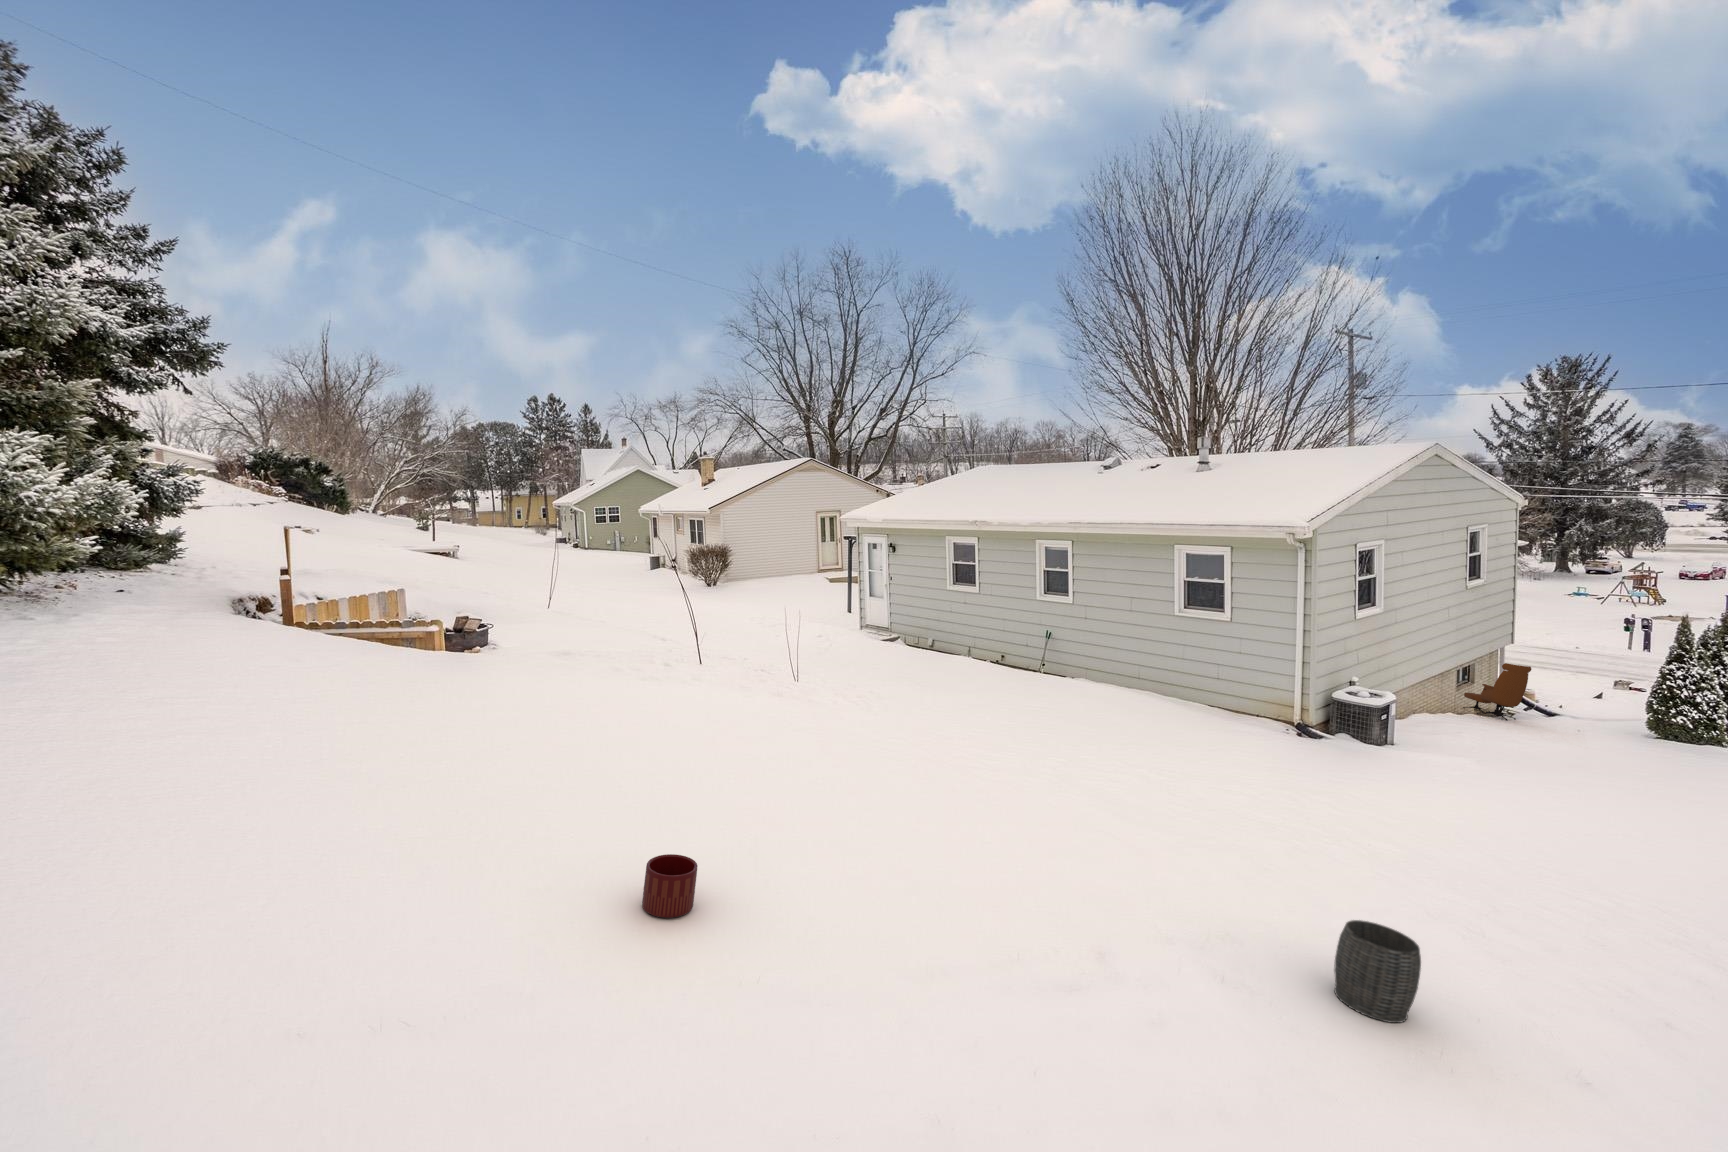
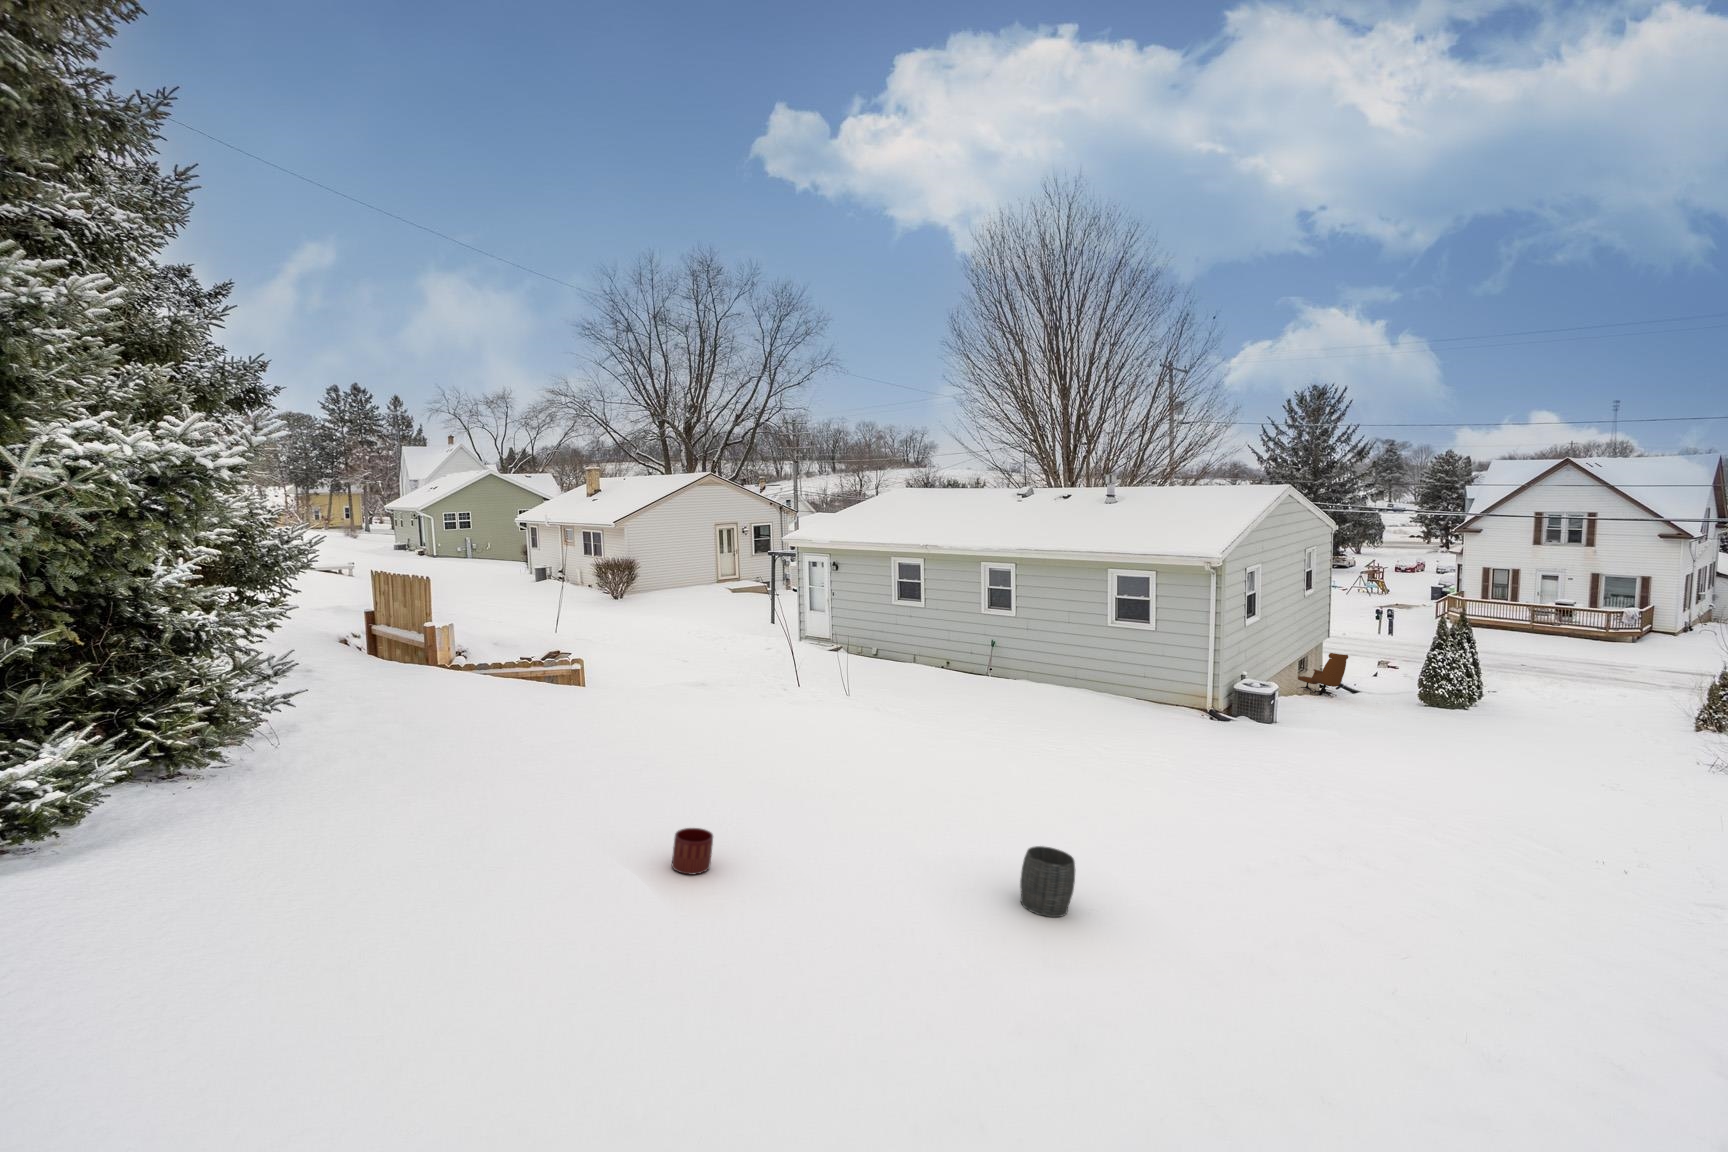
planter: present [642,854,698,918] -> present [672,828,713,875]
woven basket: present [1334,920,1421,1023] -> present [1020,846,1075,917]

